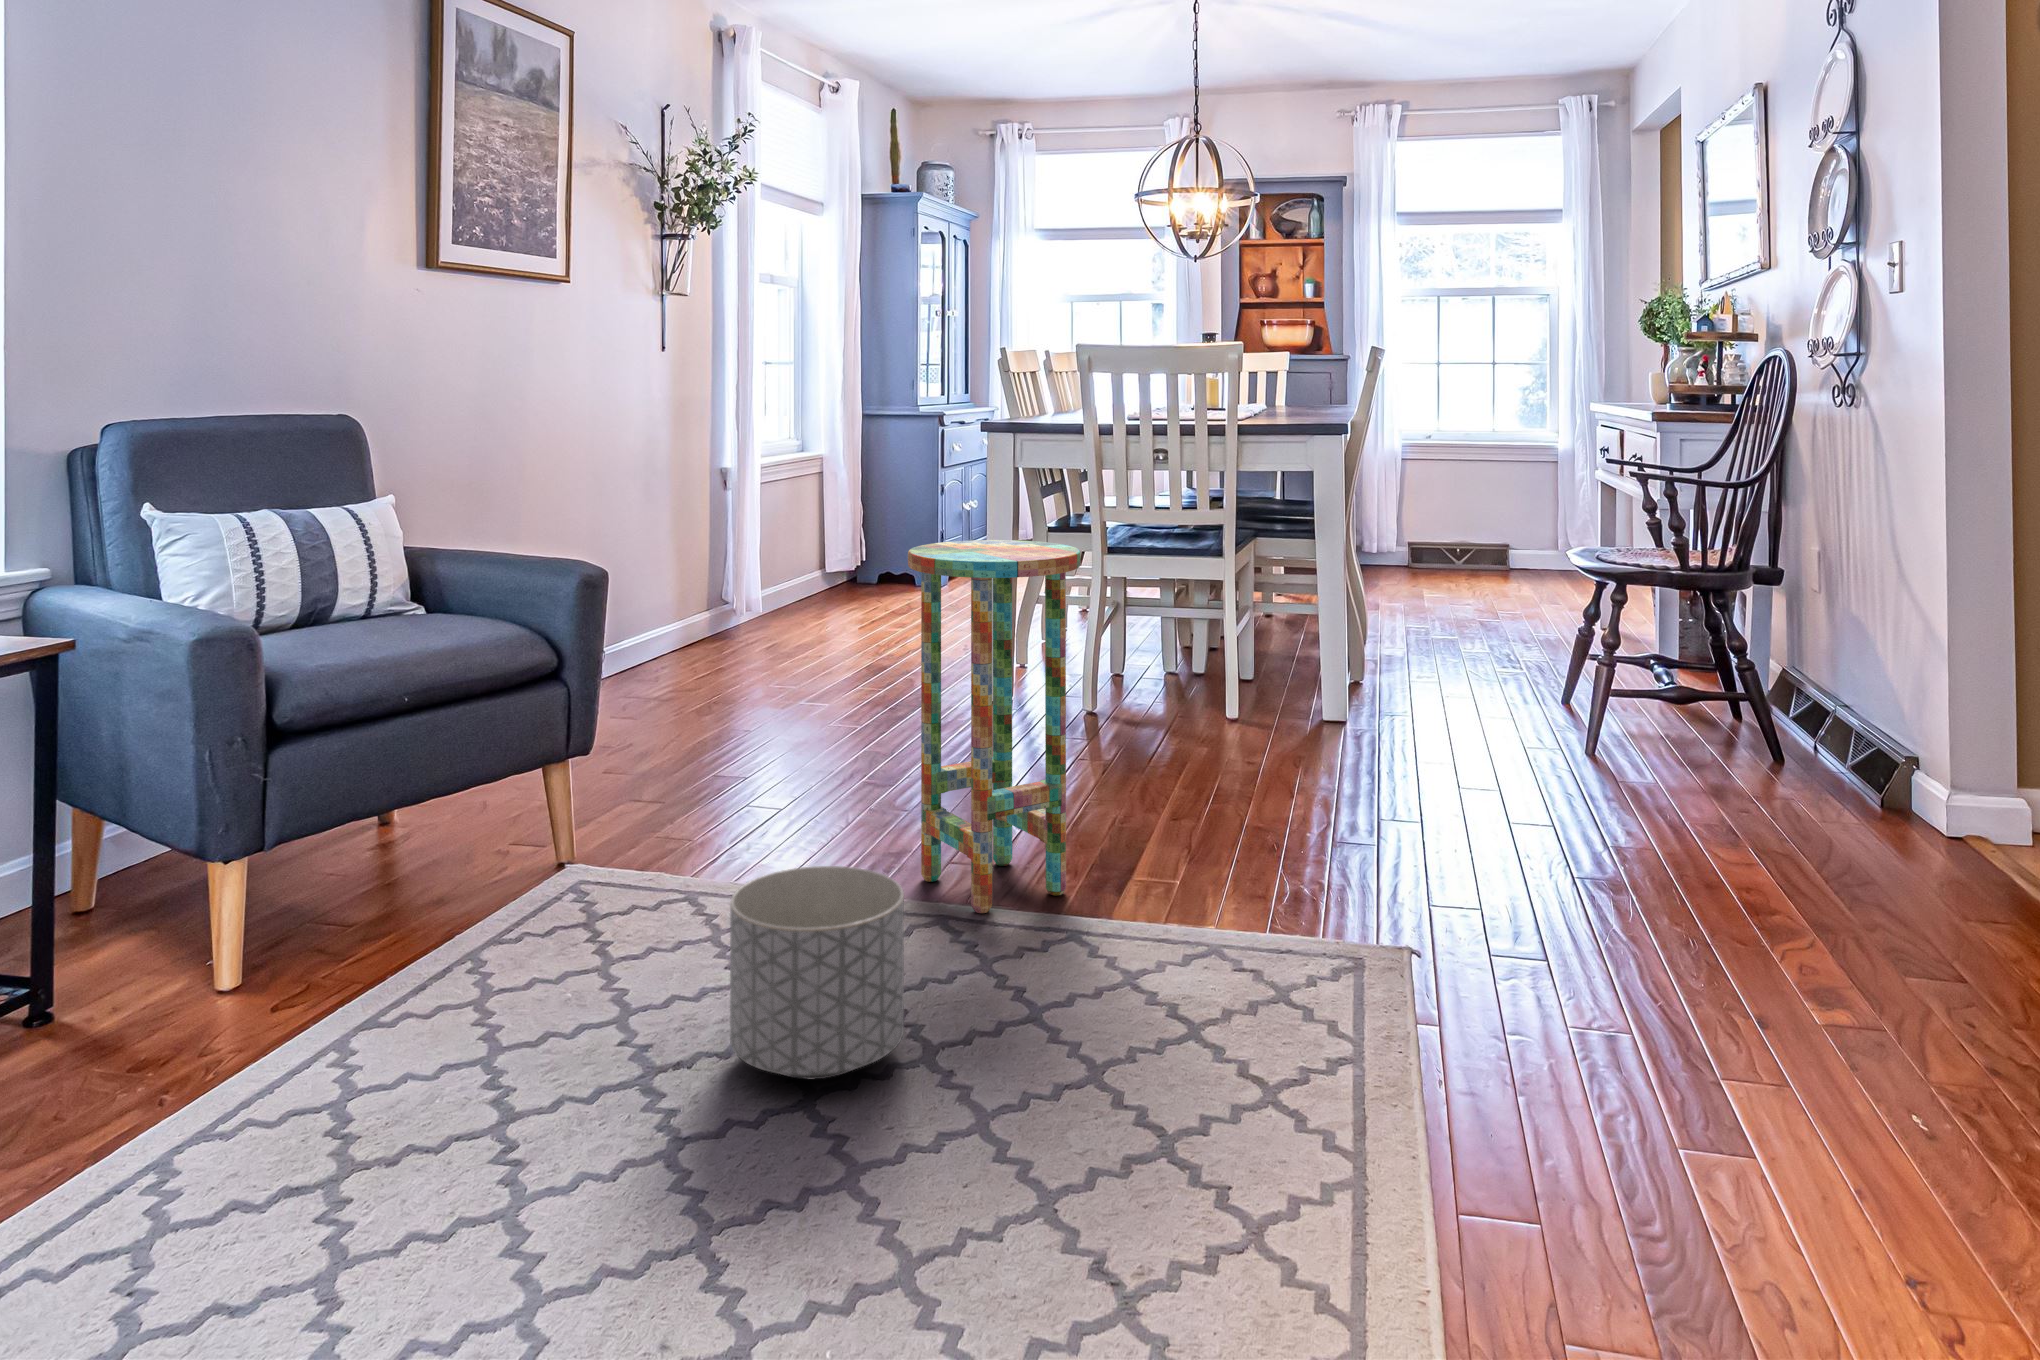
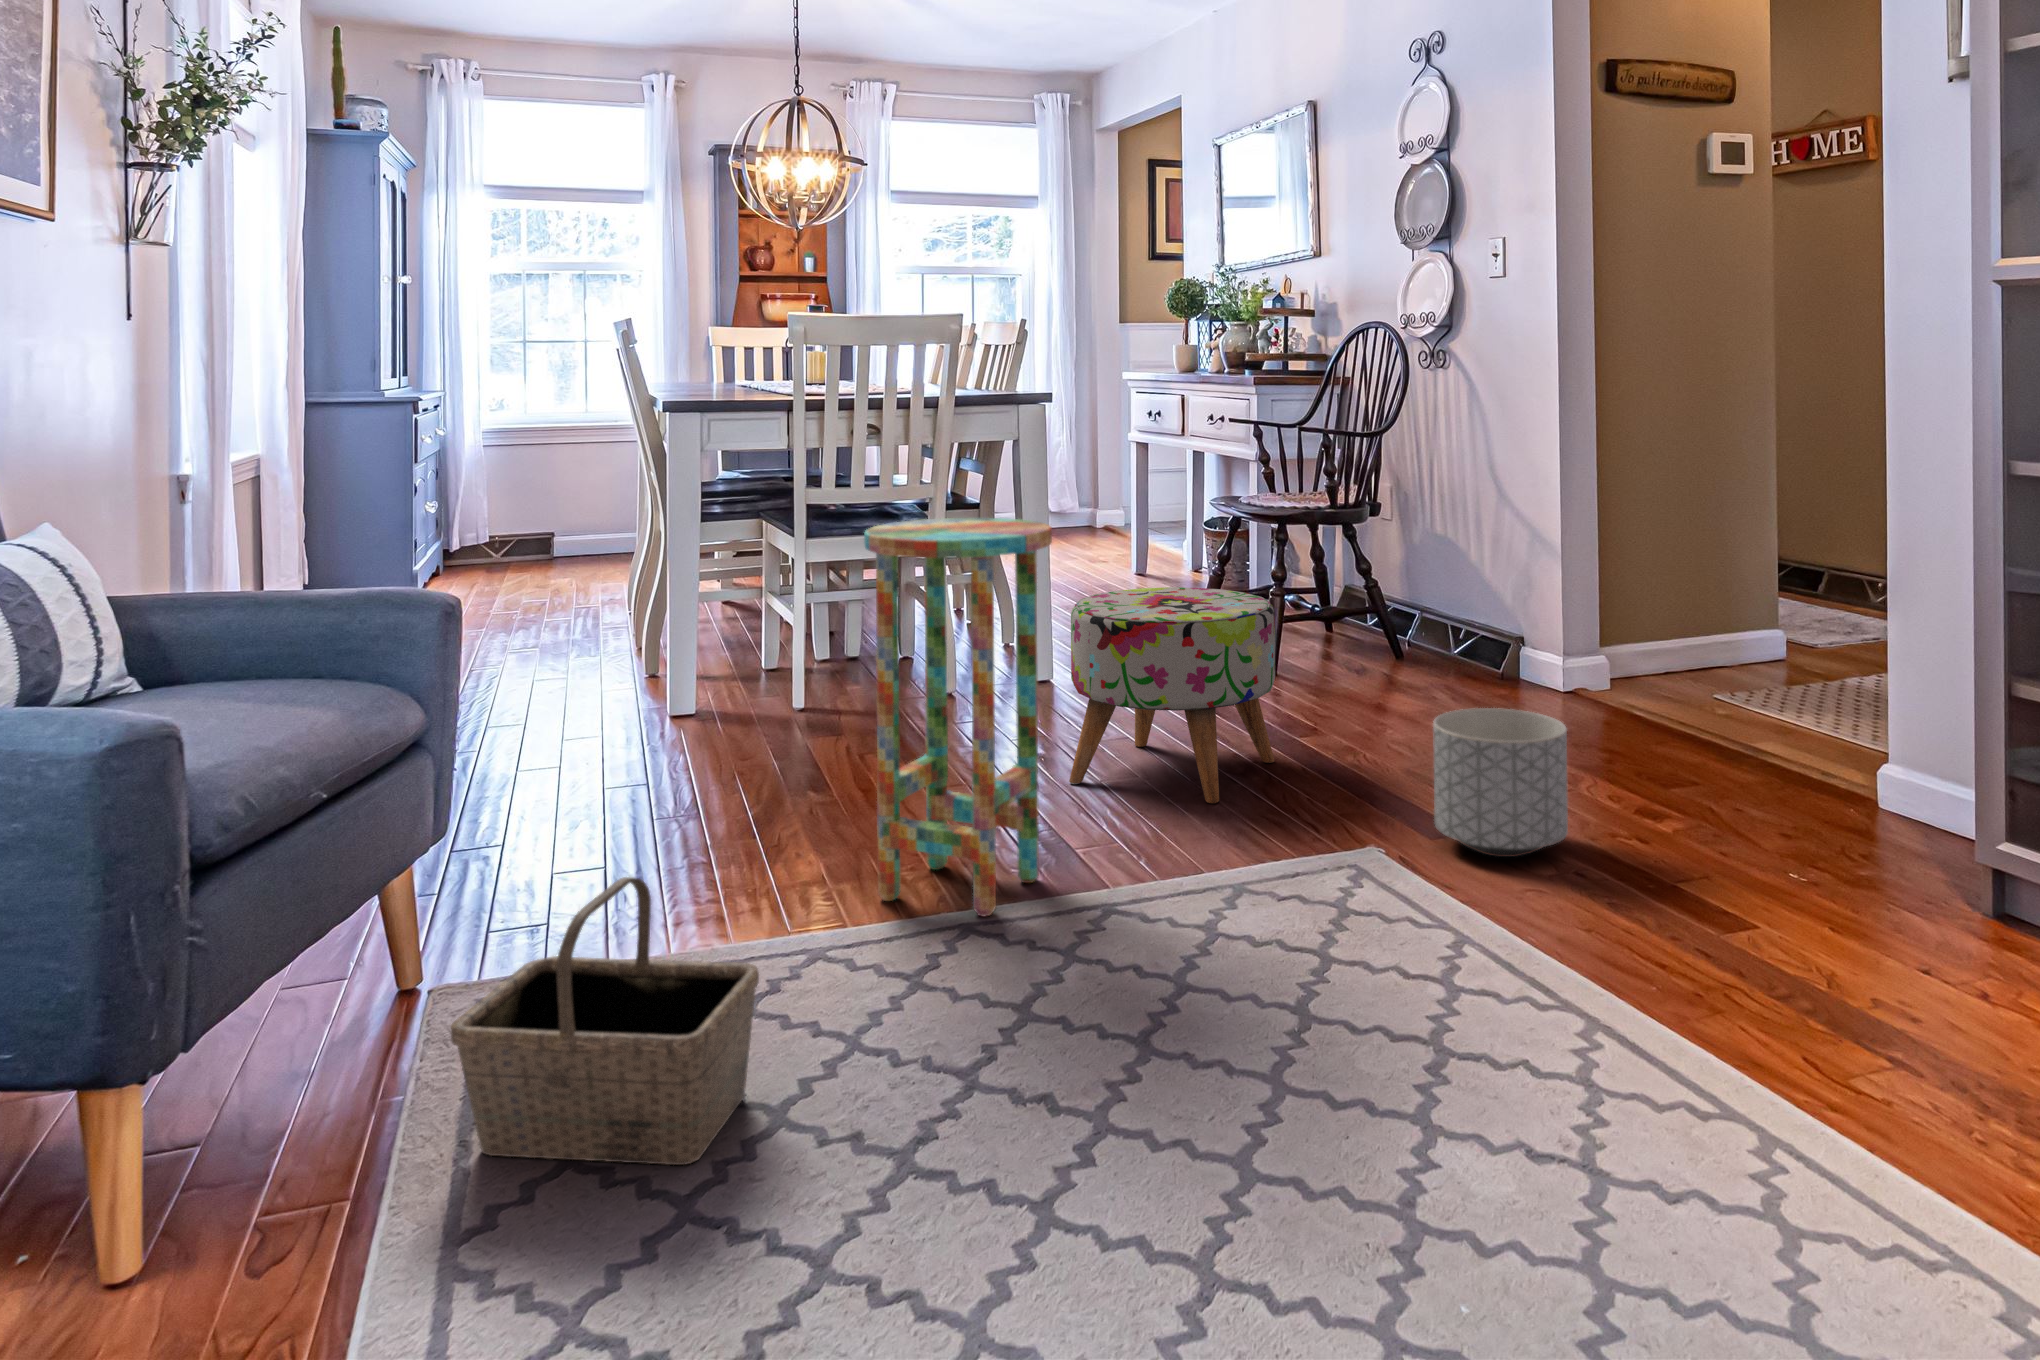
ottoman: none [1219,631,1454,865] -> present [1069,587,1275,803]
basket: none [433,797,647,1027] -> present [451,877,759,1165]
planter: present [730,866,904,1080] -> present [1433,708,1568,857]

